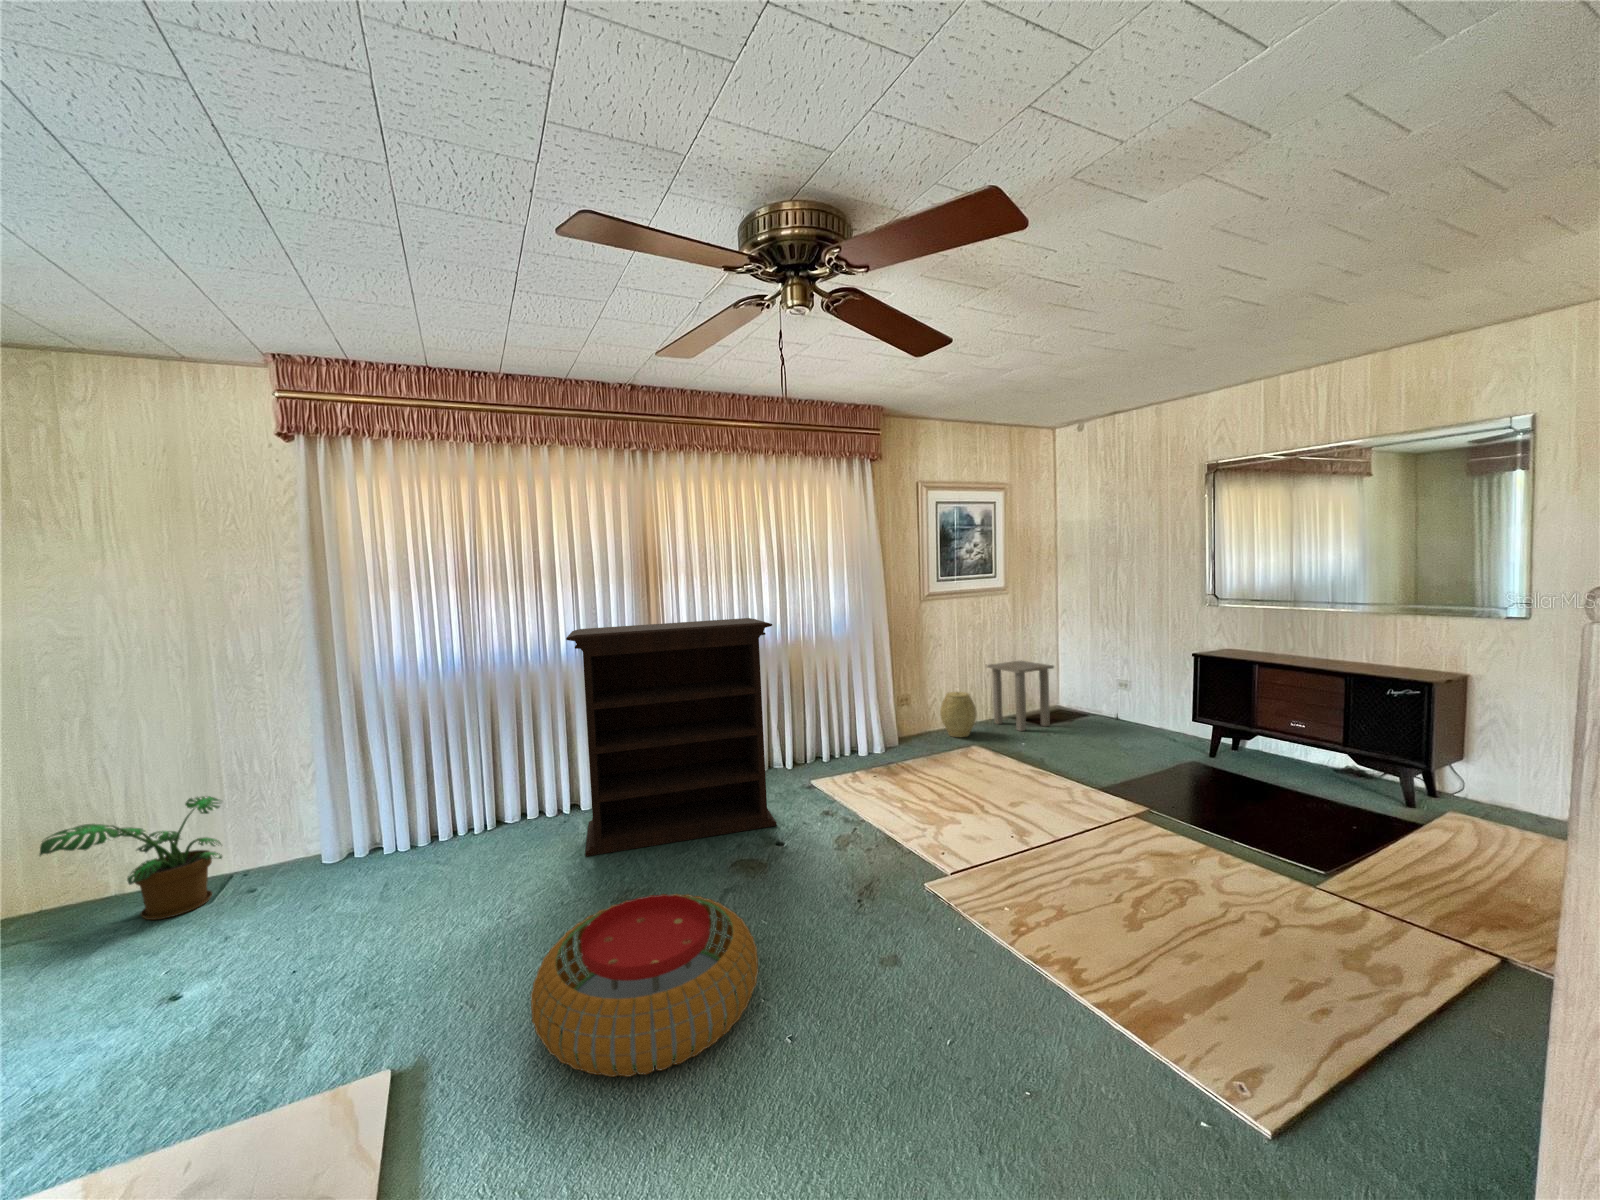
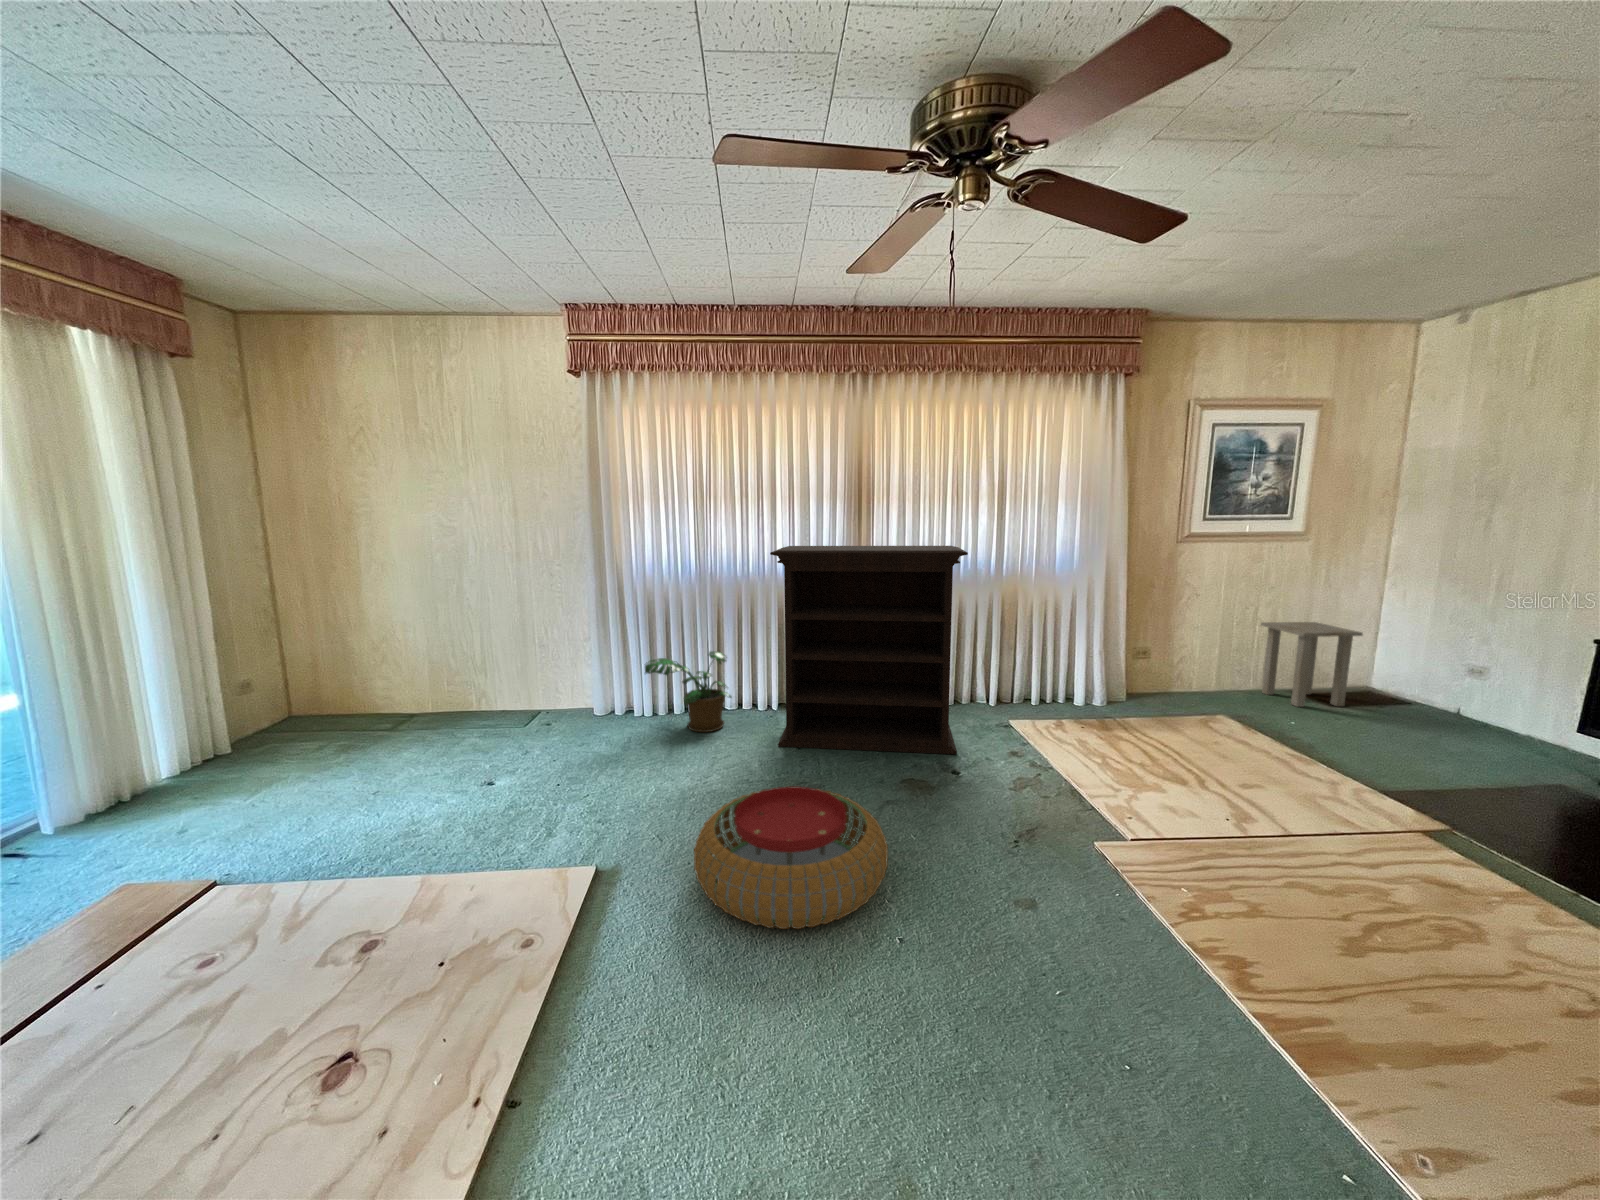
woven basket: present [940,692,977,737] -> none [1184,649,1234,702]
potted plant: present [40,796,222,920] -> present [645,651,731,732]

